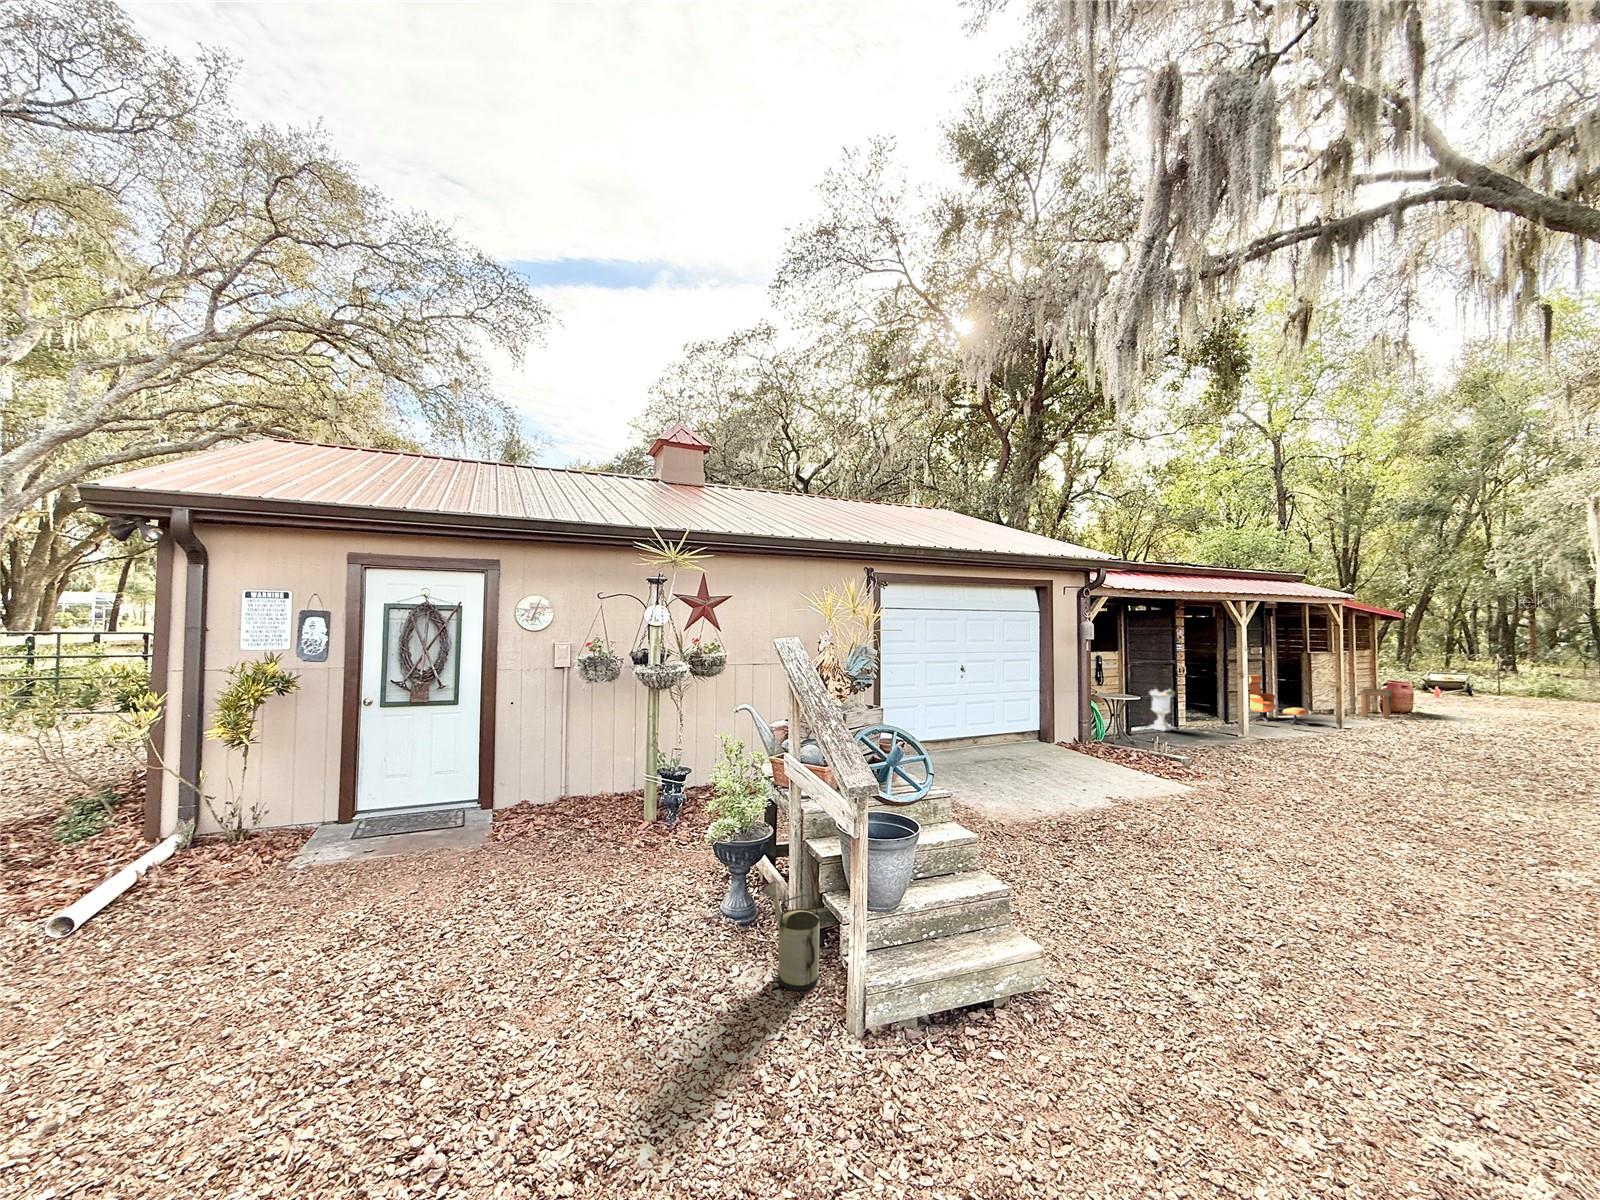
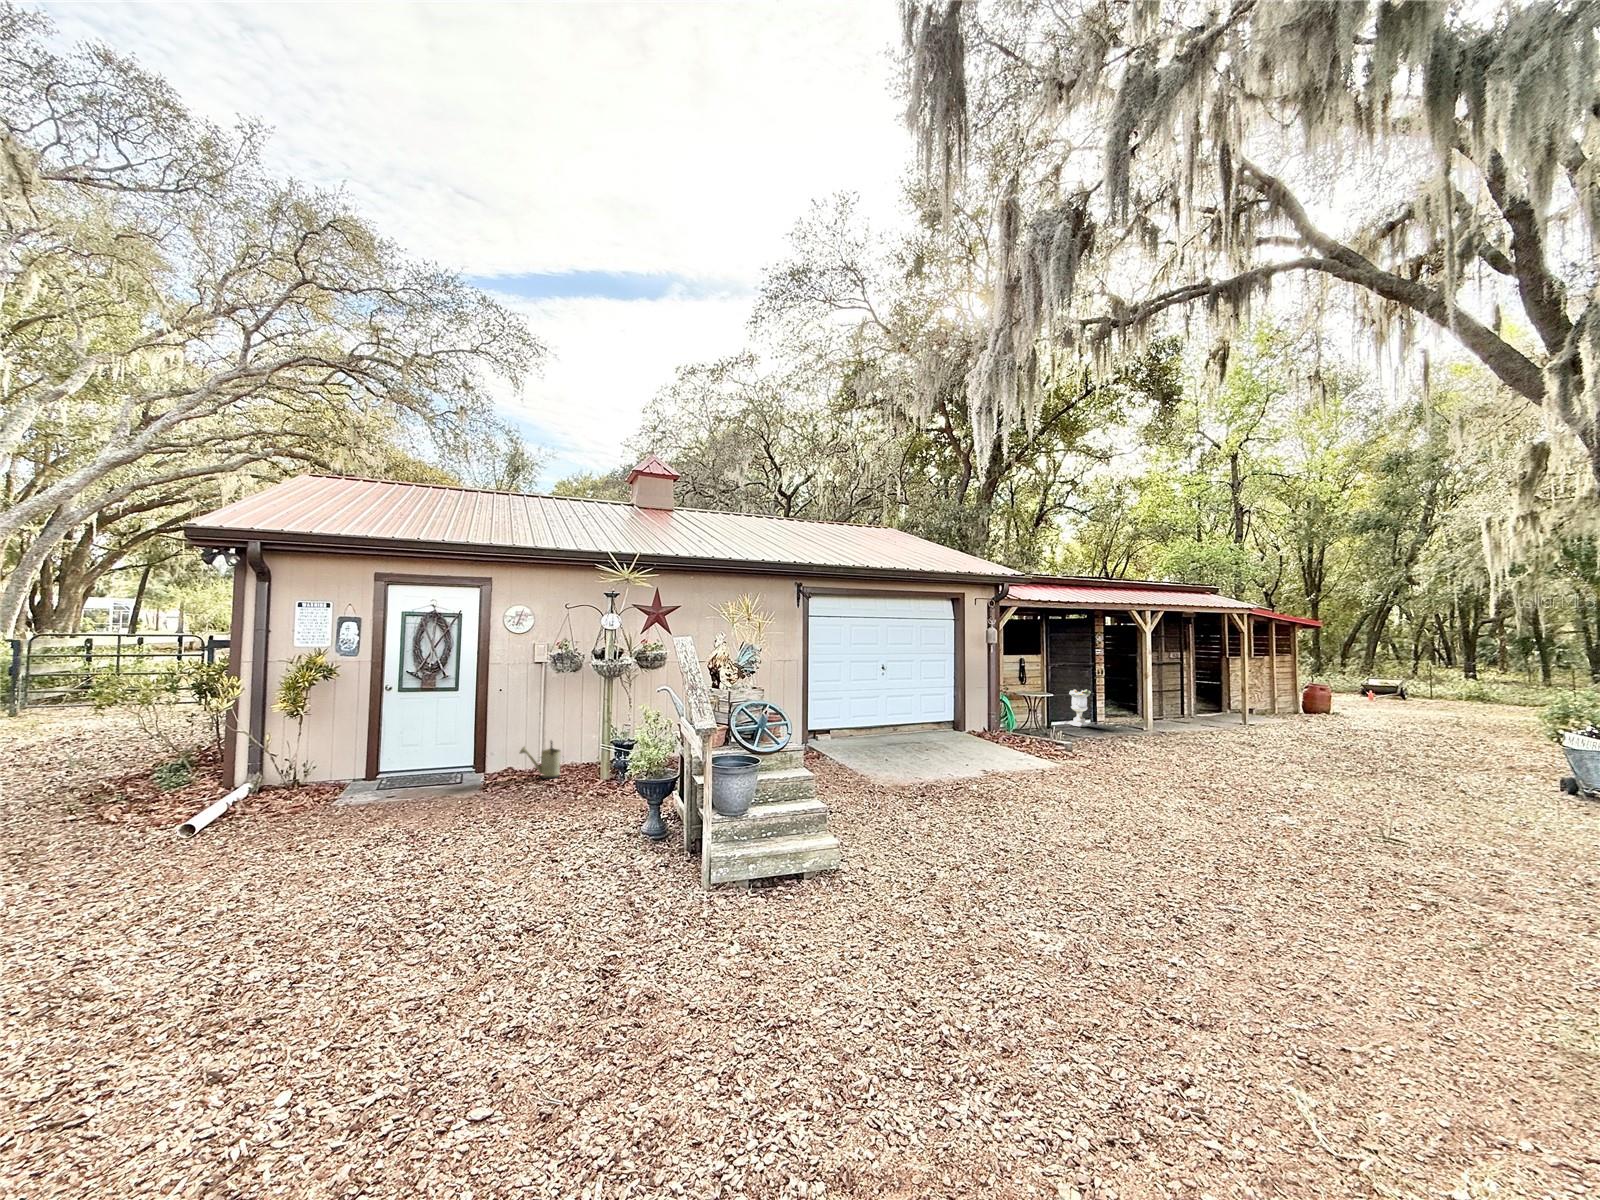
lounge chair: present [1248,675,1309,726] -> none [1166,678,1220,724]
bench: present [1360,688,1393,719] -> none [1277,692,1310,719]
watering can: present [762,881,820,991] -> present [520,741,561,779]

